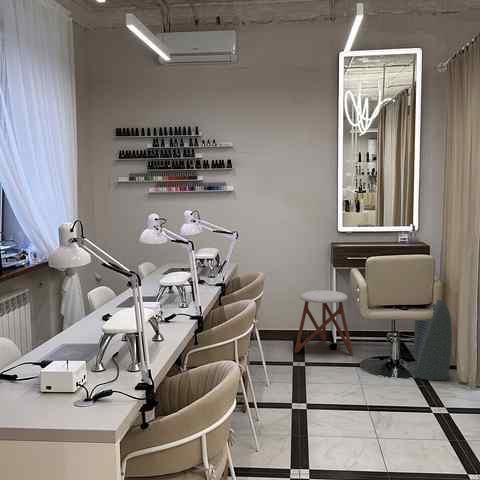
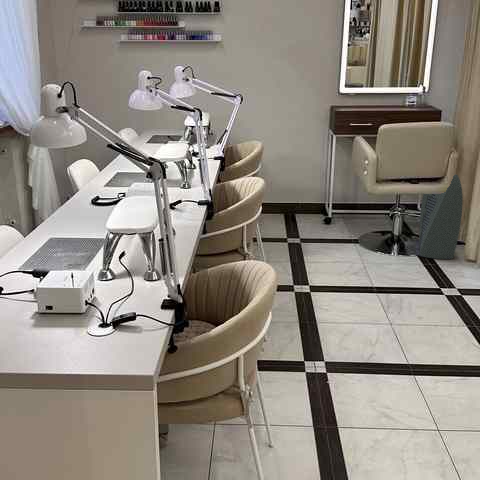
stool: present [295,290,353,354] -> none [288,159,350,229]

